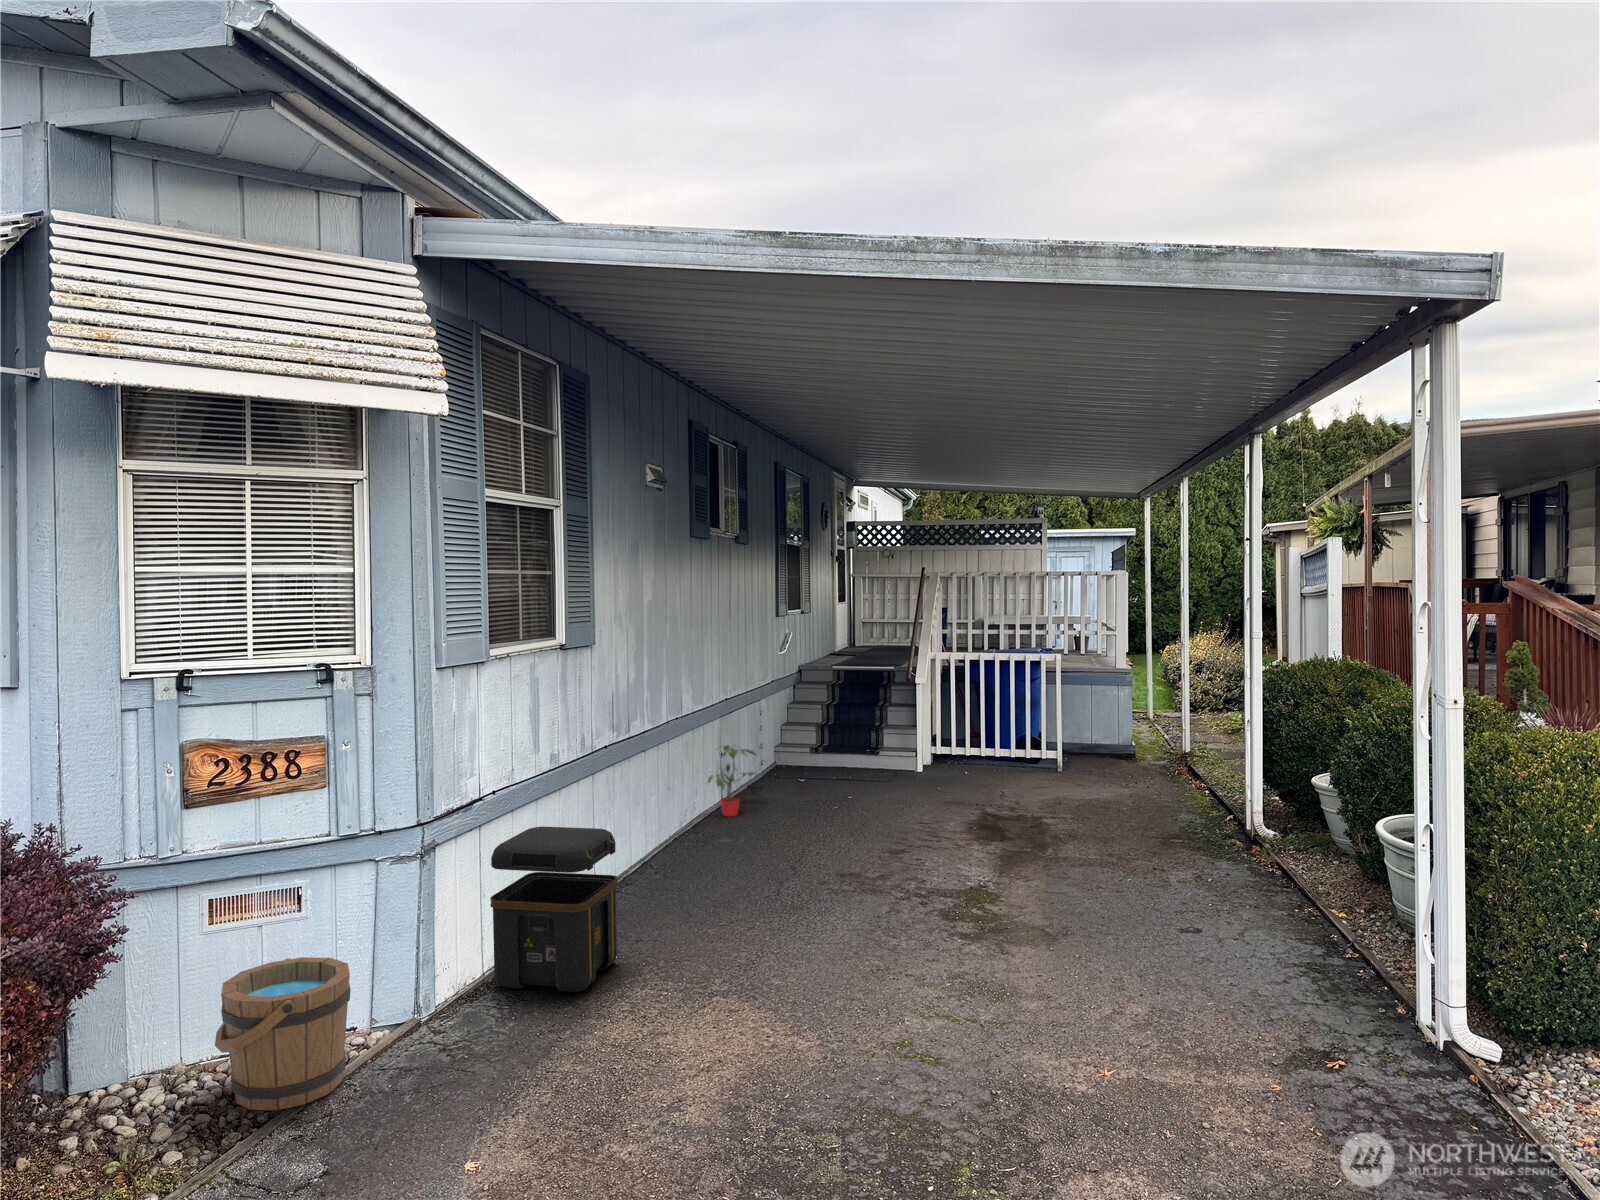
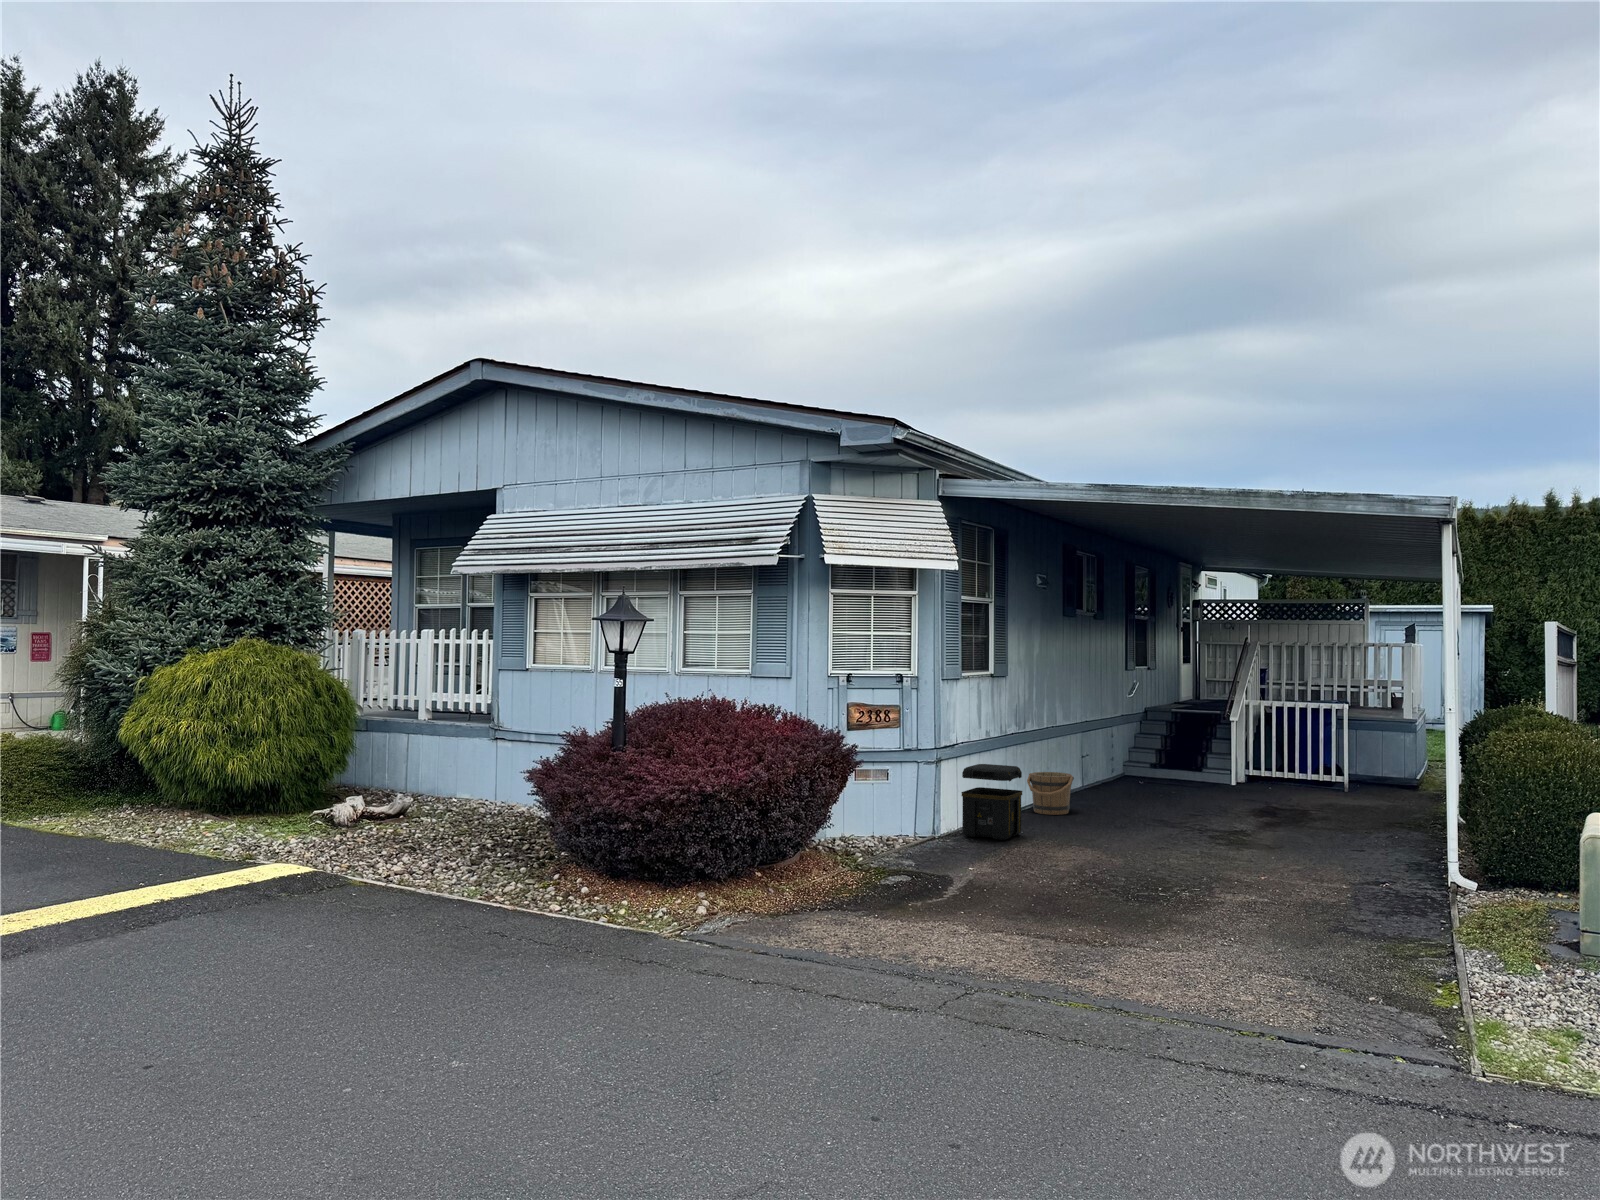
potted plant: present [708,745,757,816] -> none [1072,749,1110,794]
bucket: present [215,957,351,1111] -> present [1027,772,1074,815]

